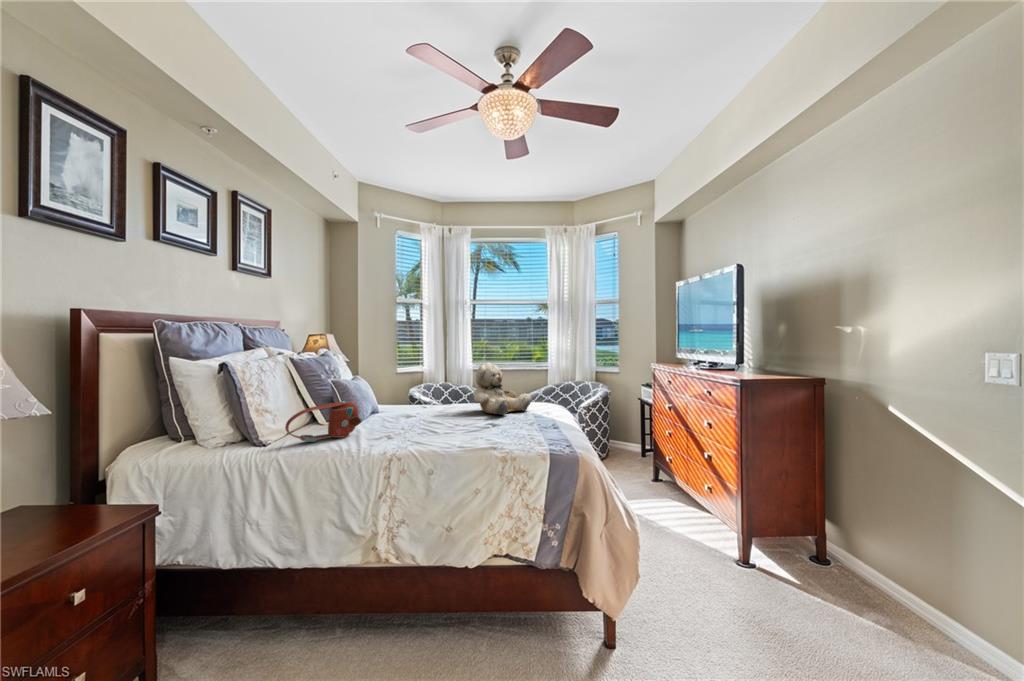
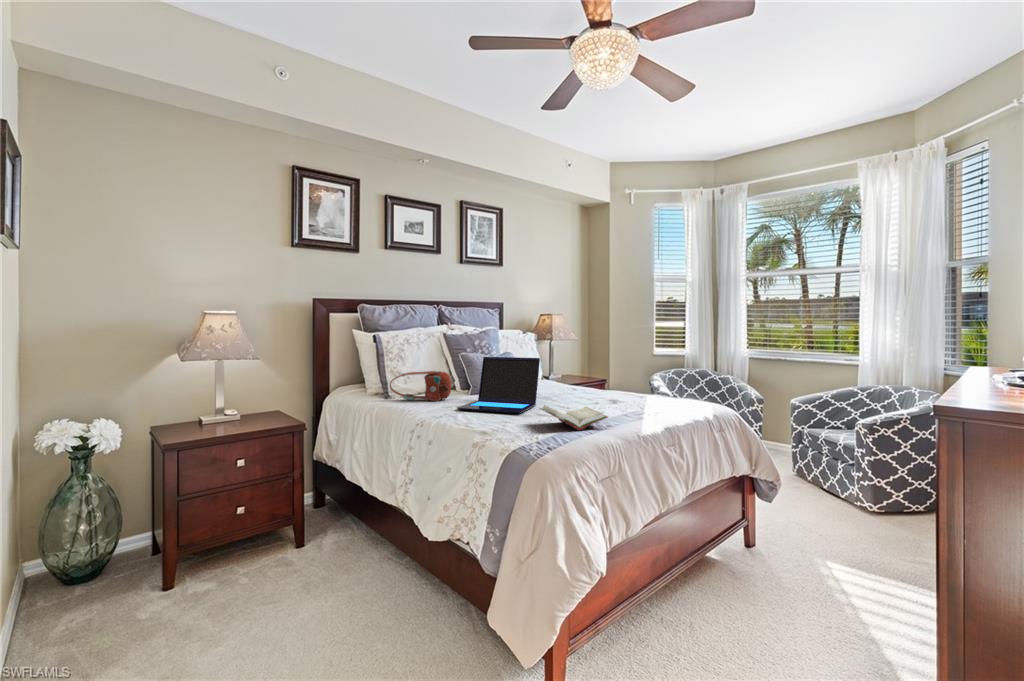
teddy bear: present [473,362,532,415] -> none [587,346,658,406]
laptop: none [386,377,472,439] -> present [457,357,540,413]
book: none [509,415,559,433] -> present [540,405,608,430]

